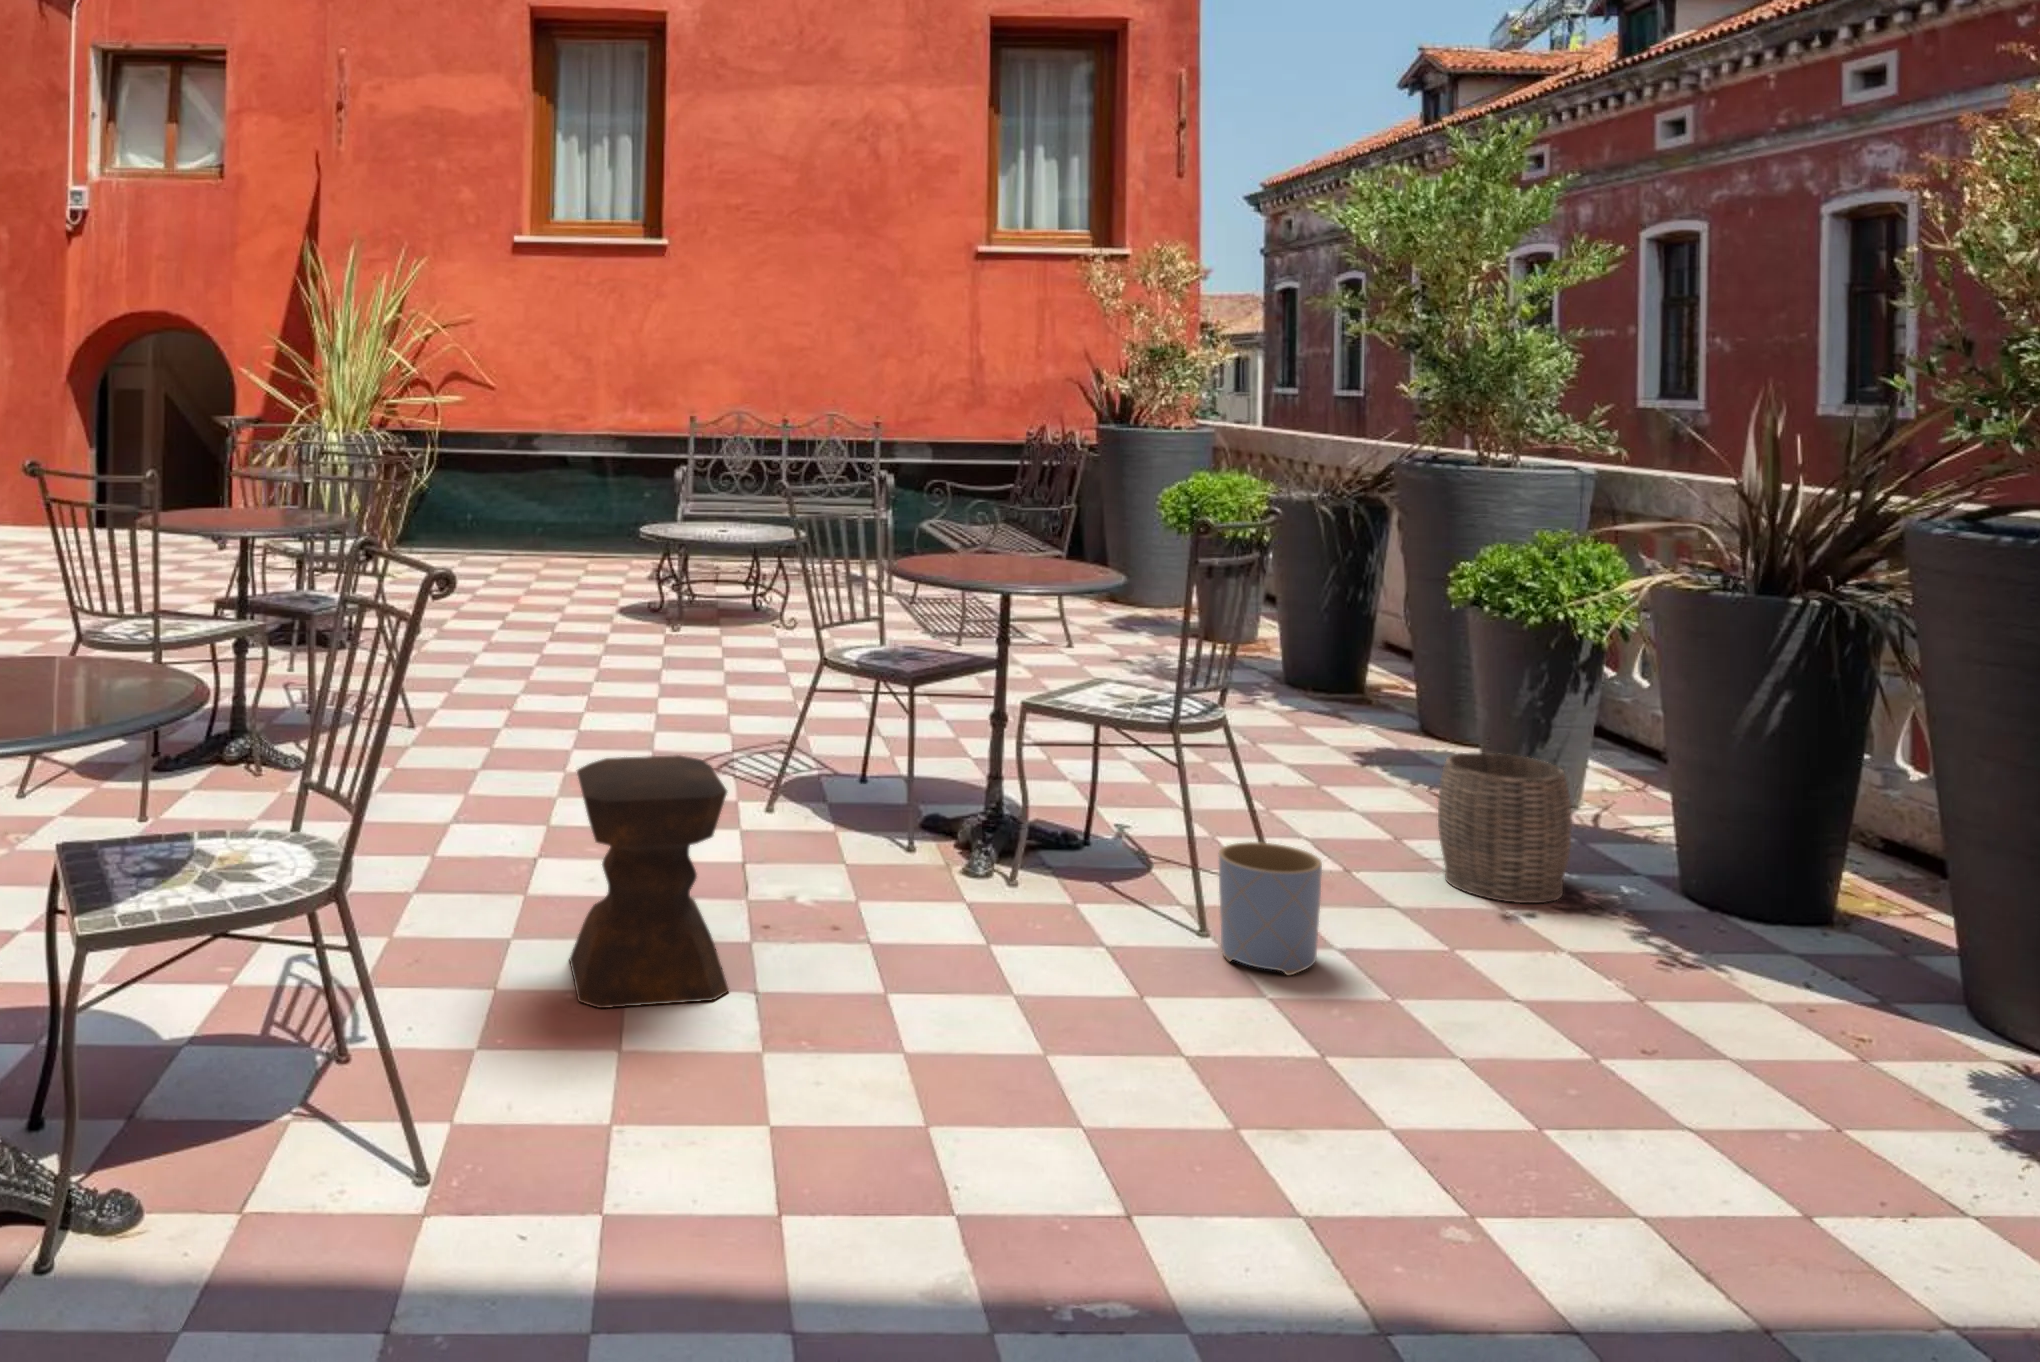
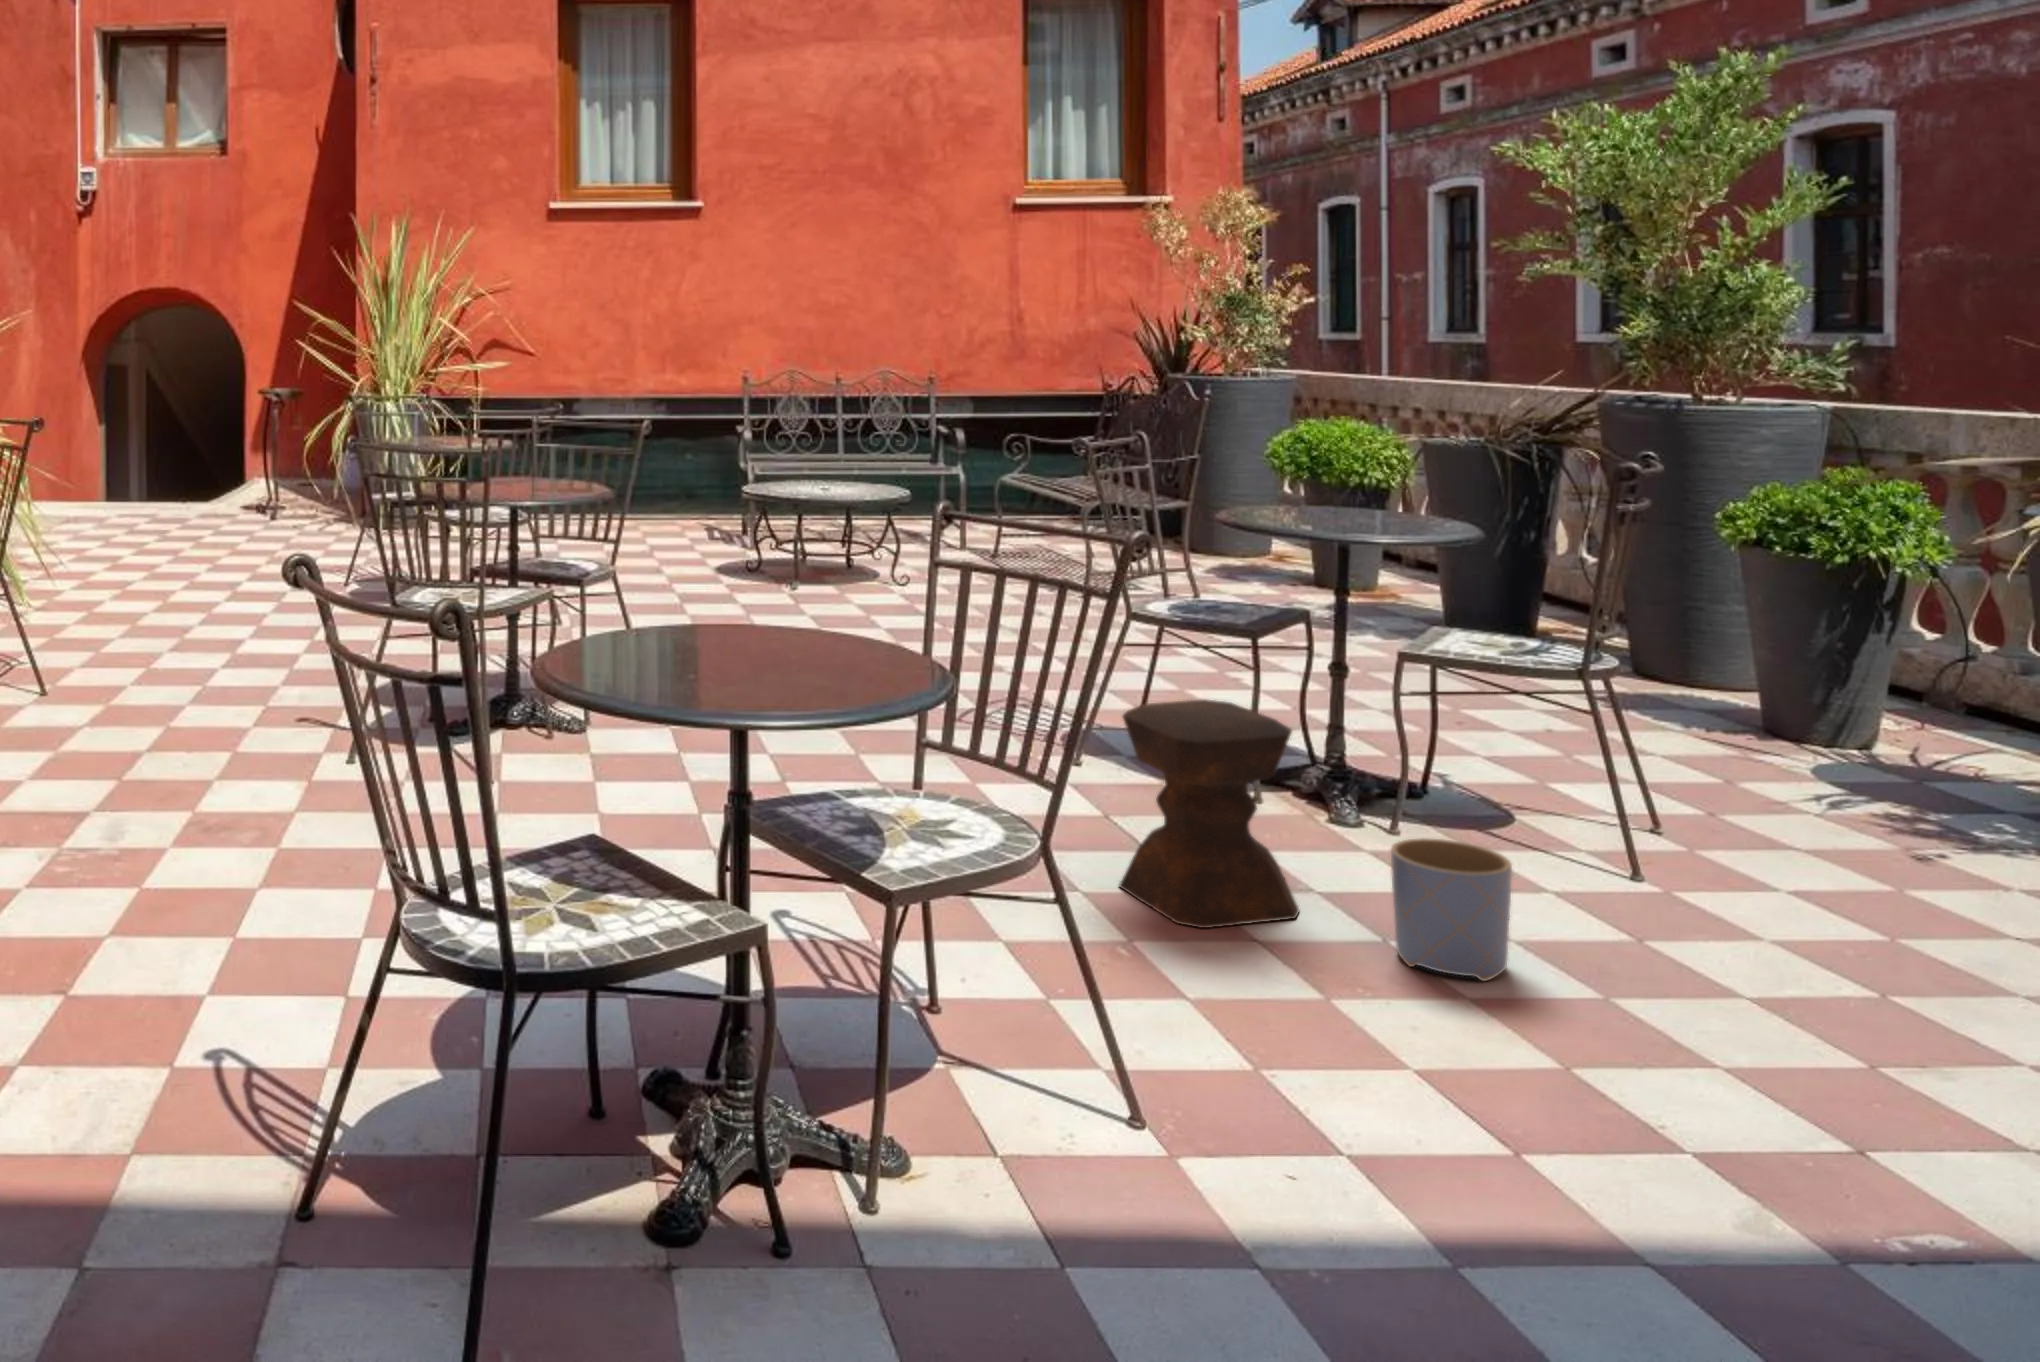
woven basket: present [1438,753,1571,903] -> none [1813,674,1960,811]
planter: present [1218,842,1322,975] -> present [1391,838,1512,981]

